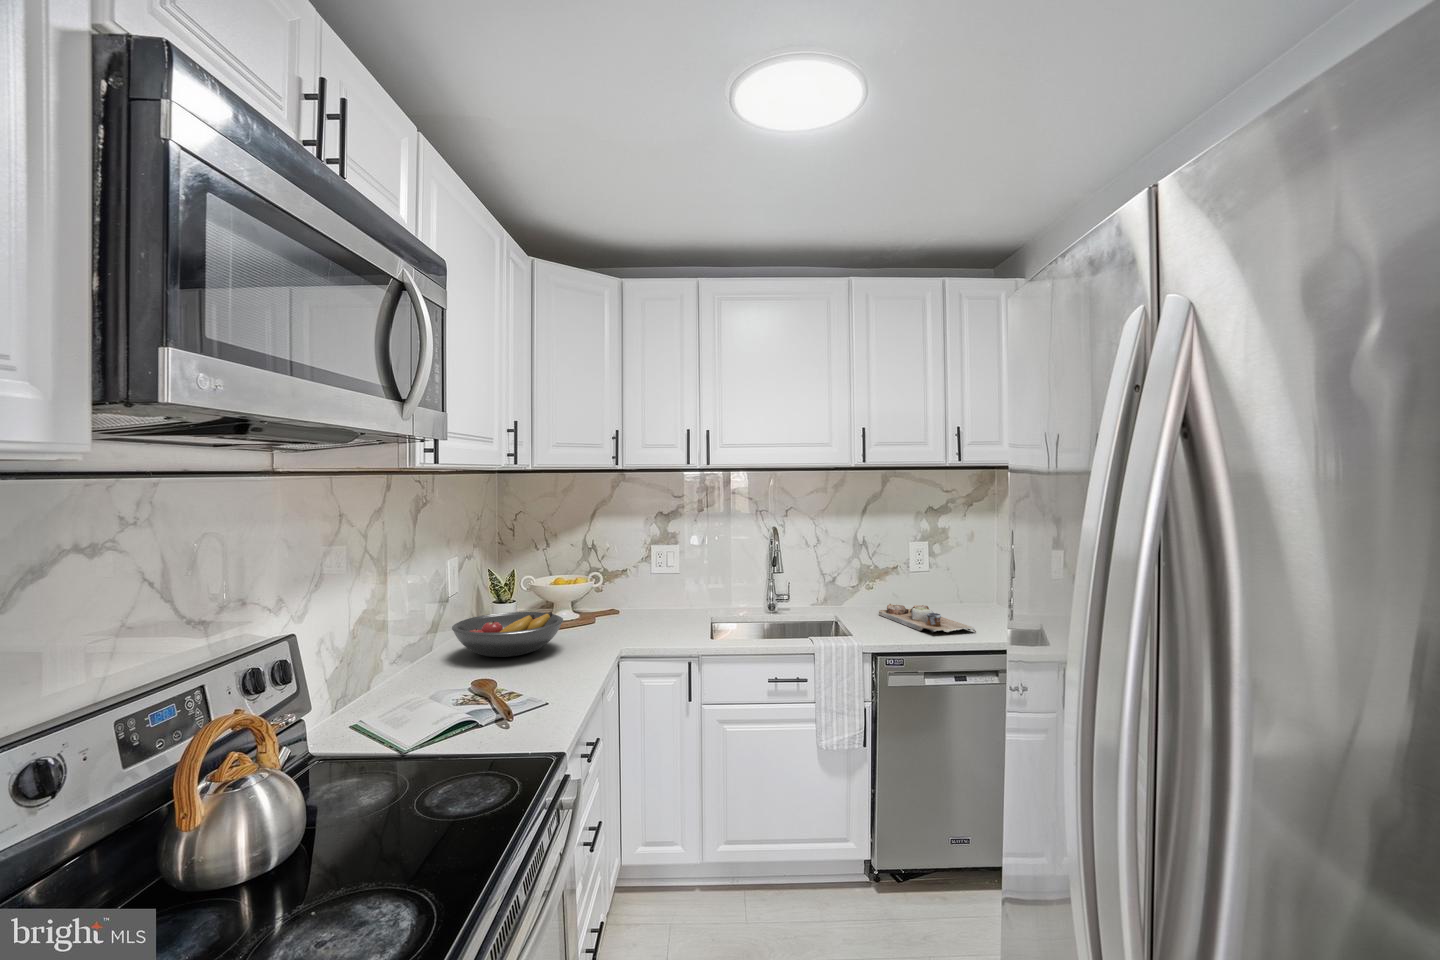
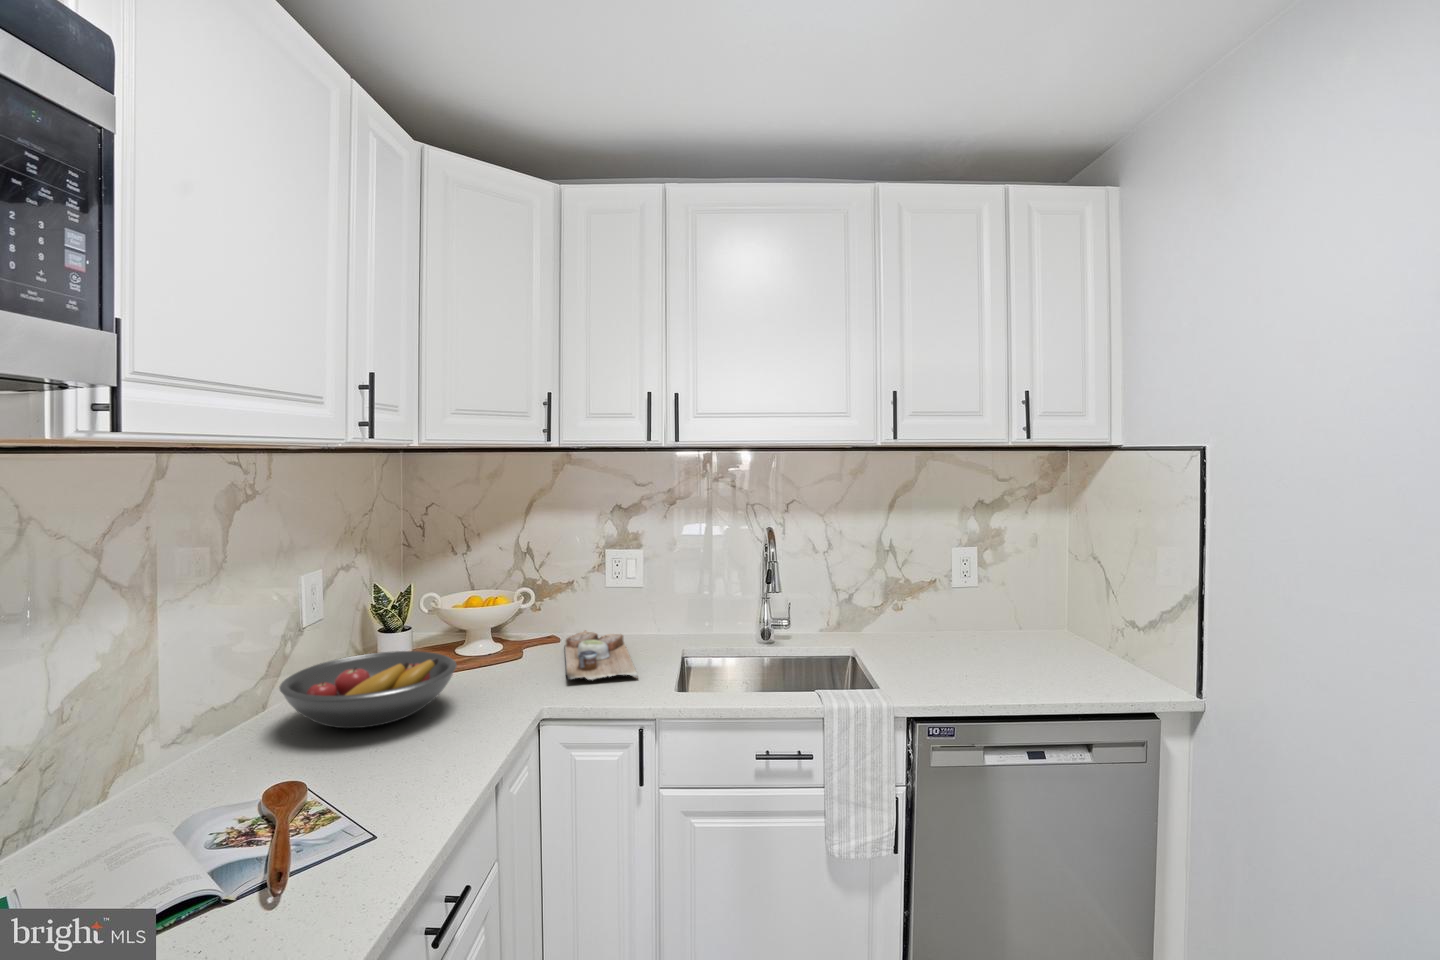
cutting board: present [879,604,976,633] -> present [565,630,638,680]

